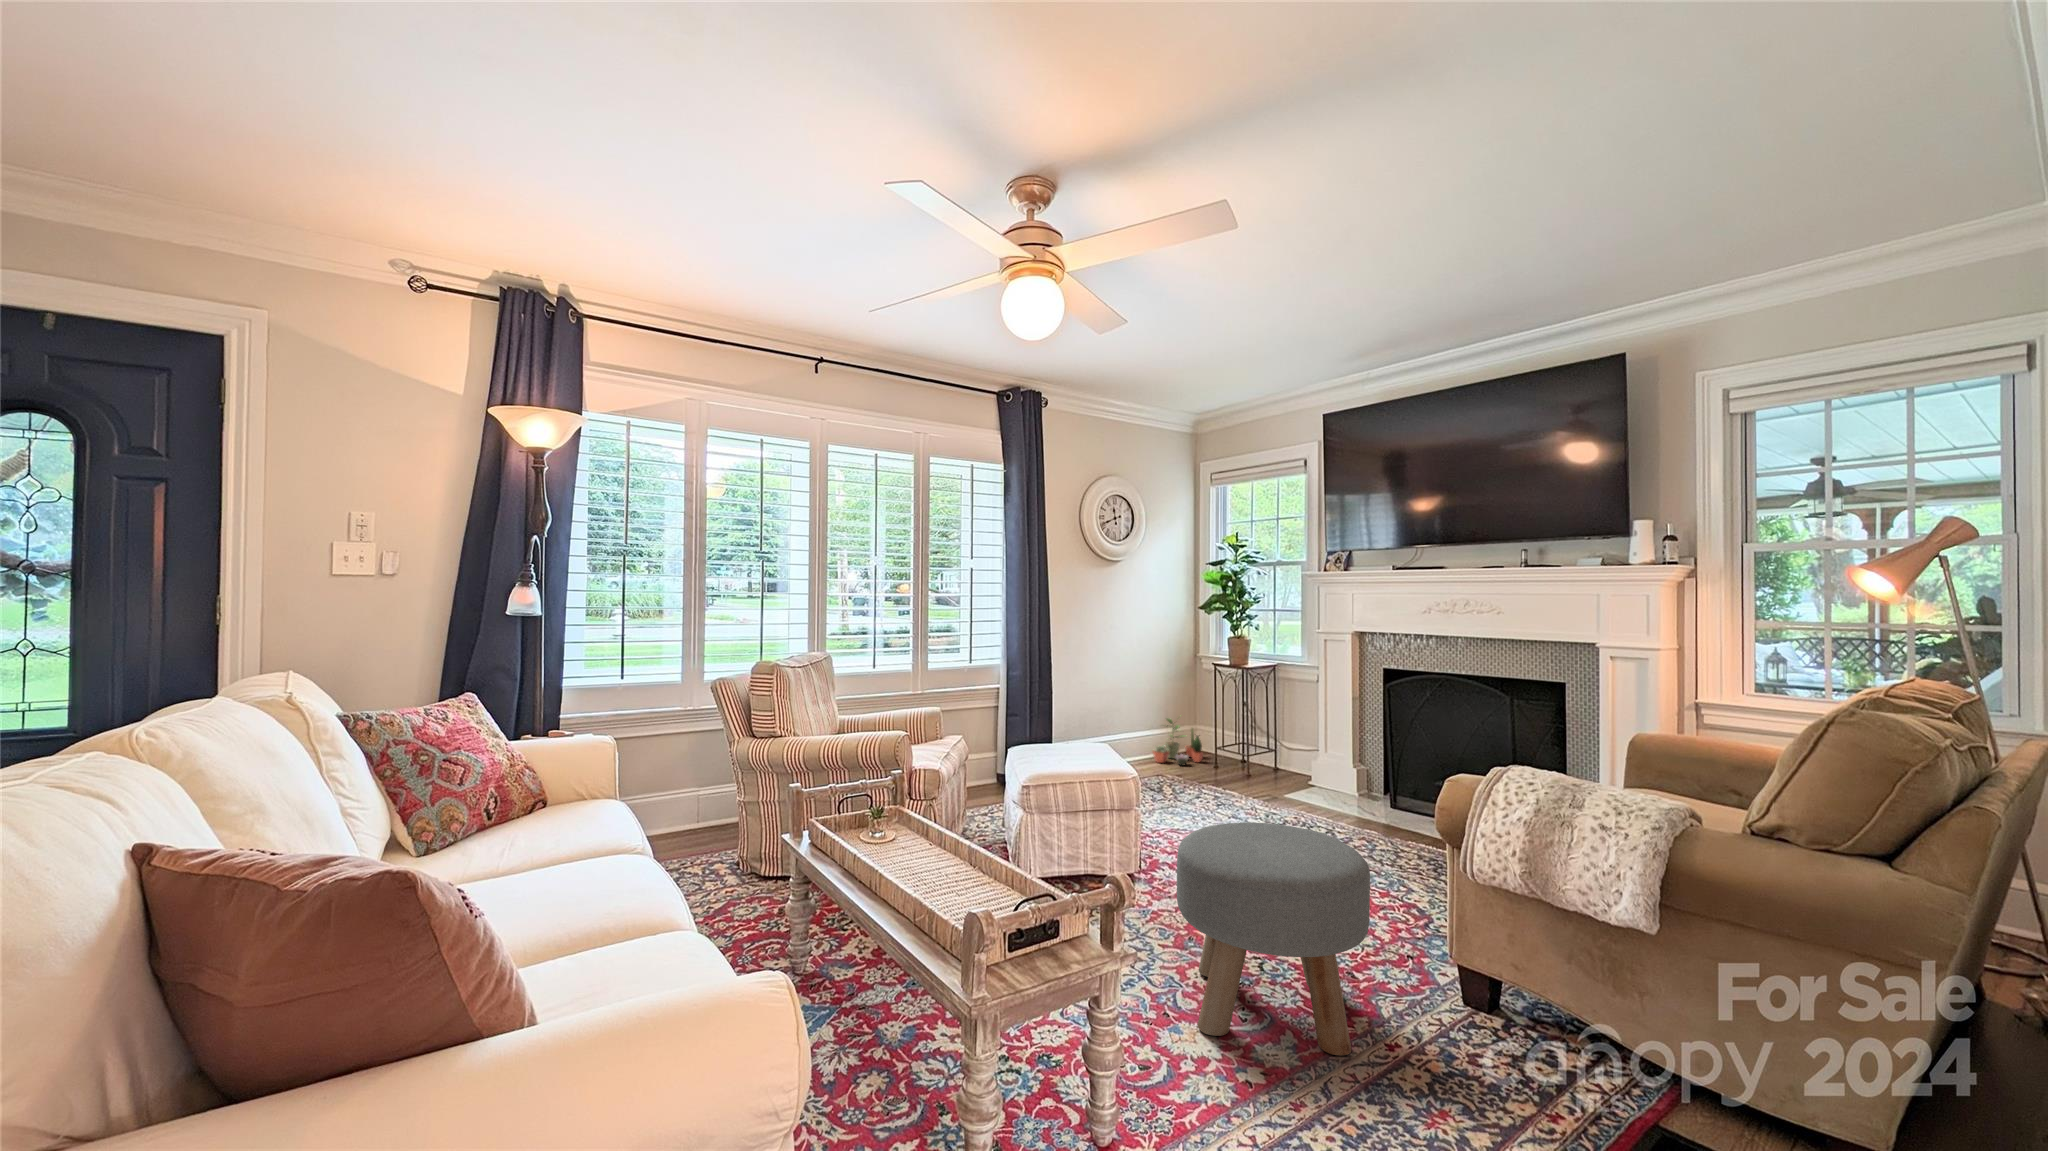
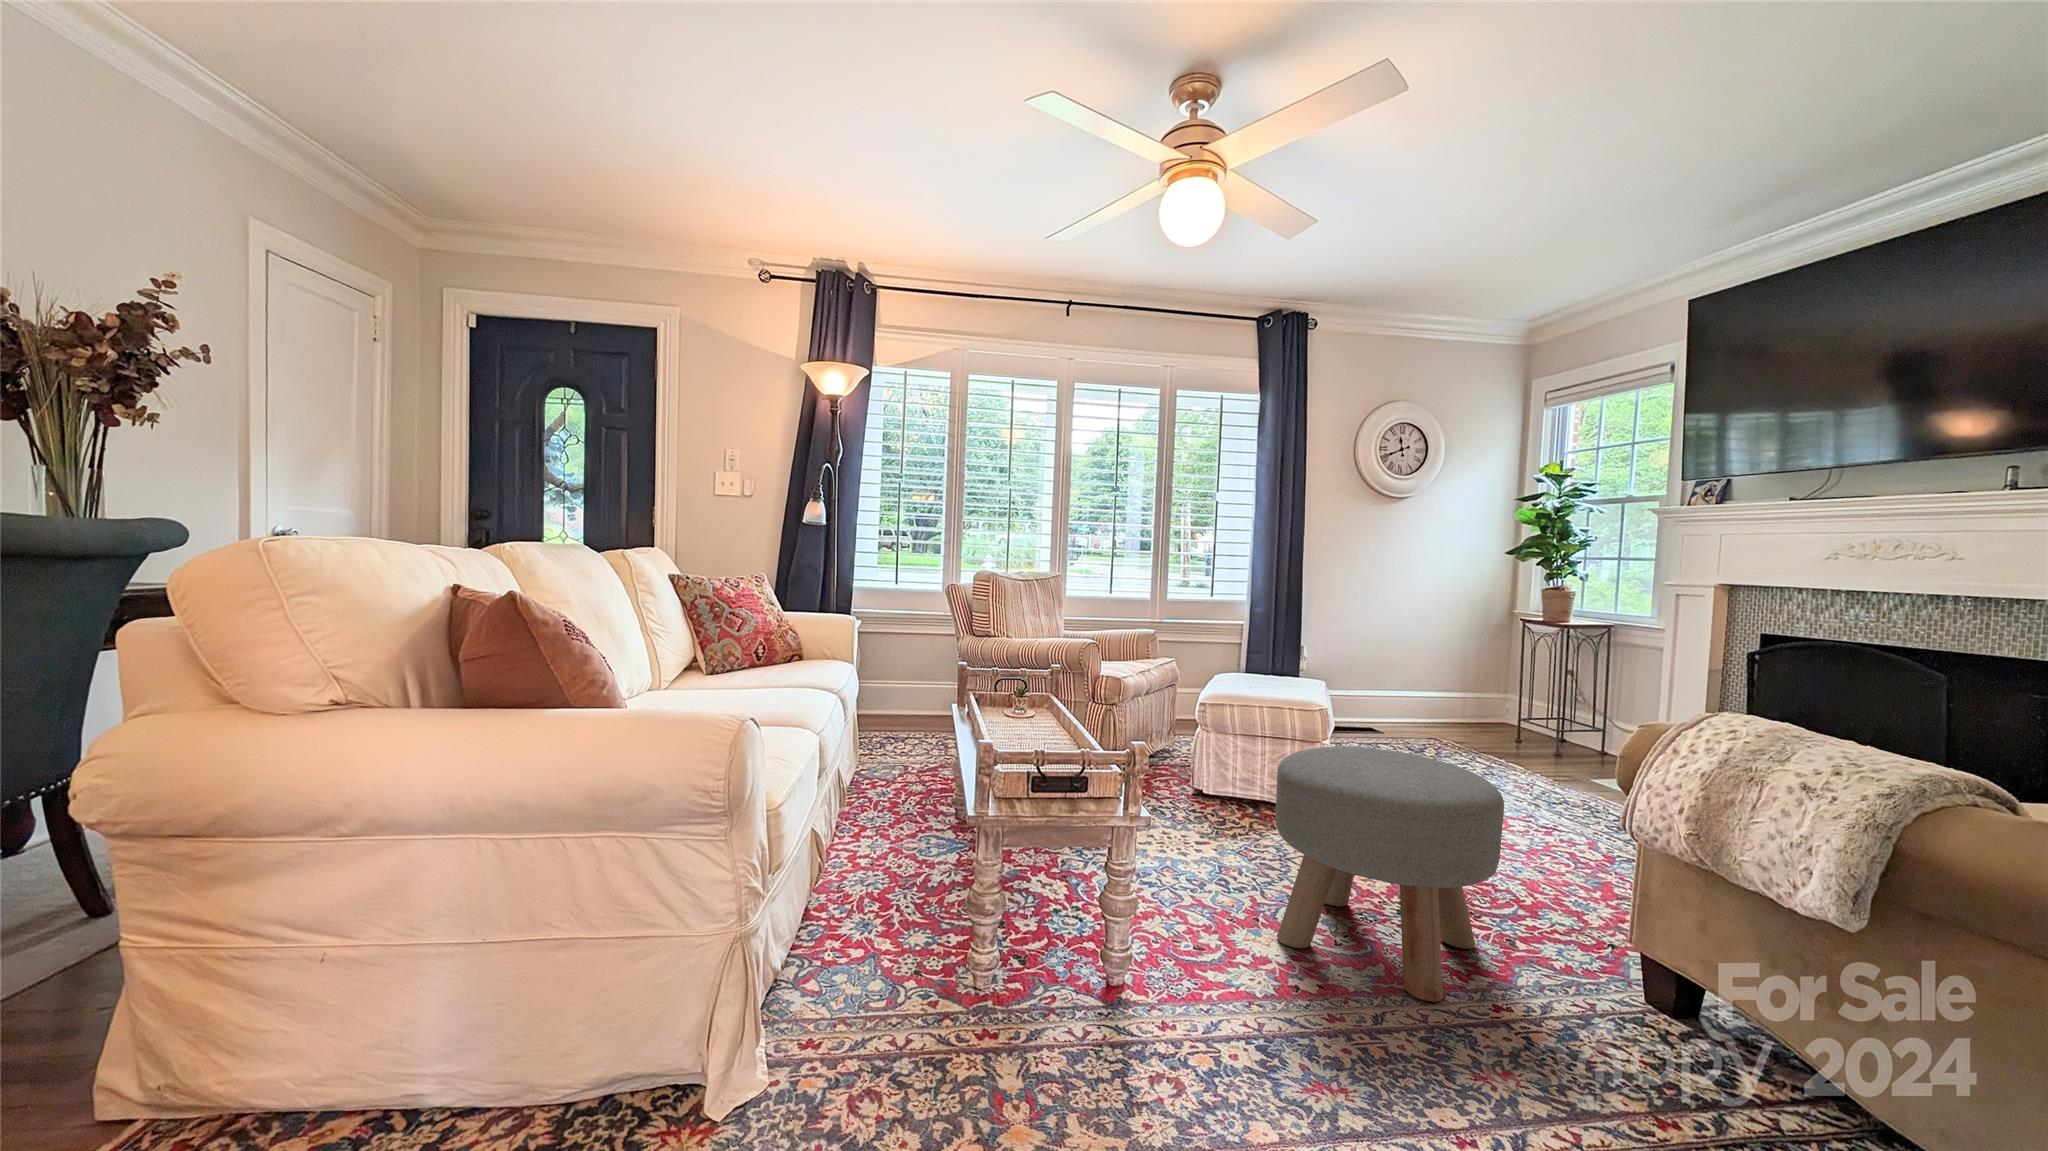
potted plant: present [1152,718,1203,765] -> none [1430,675,1499,731]

